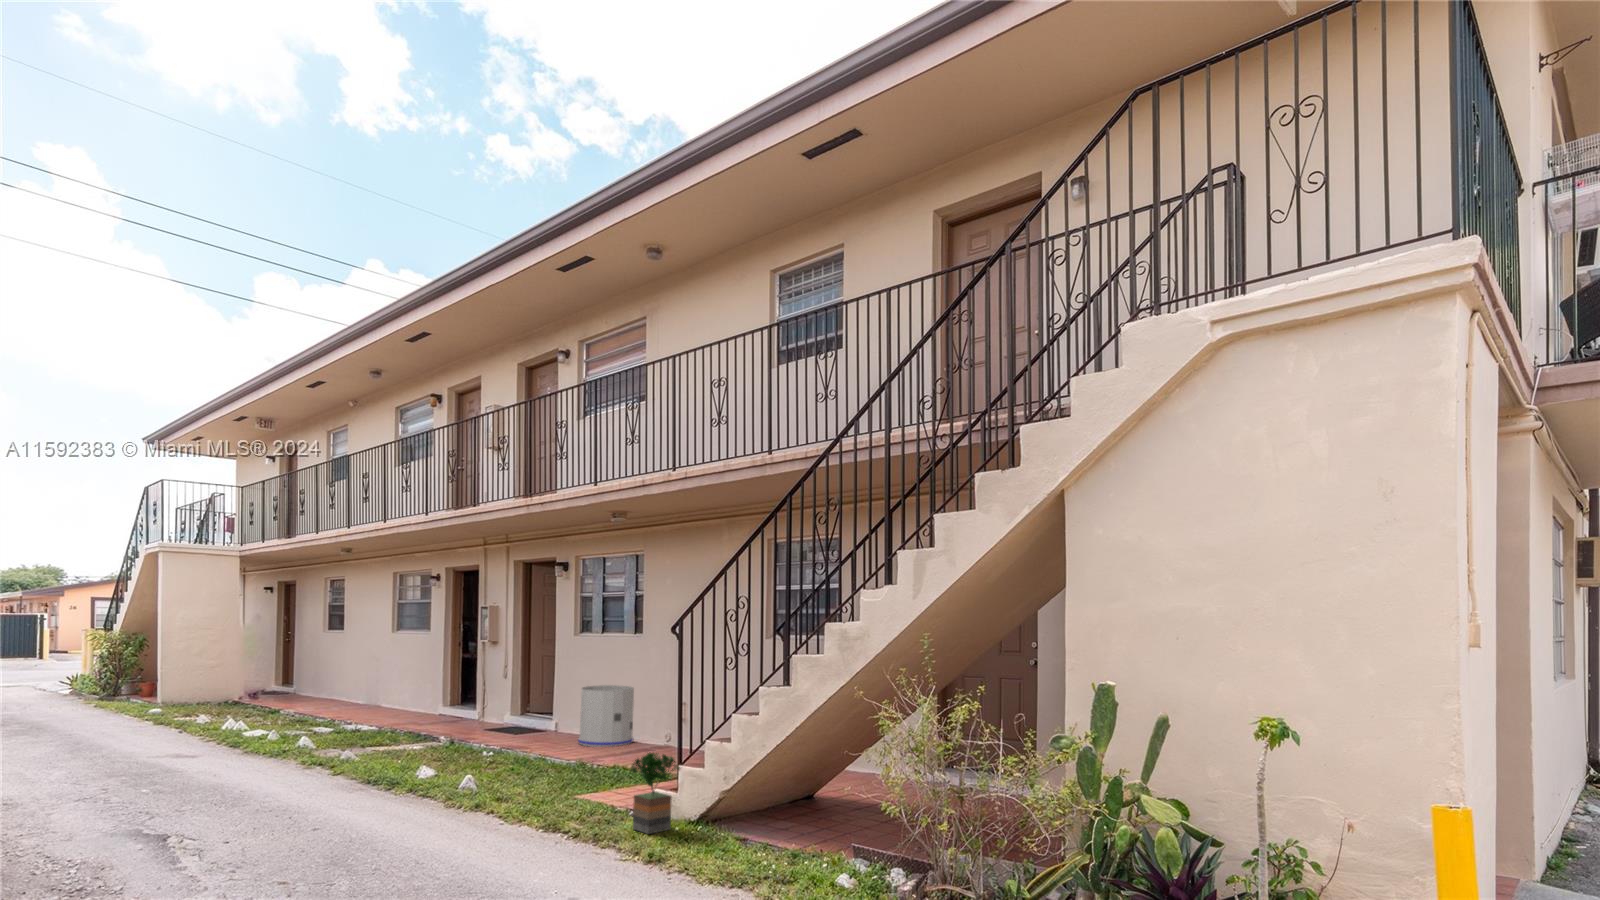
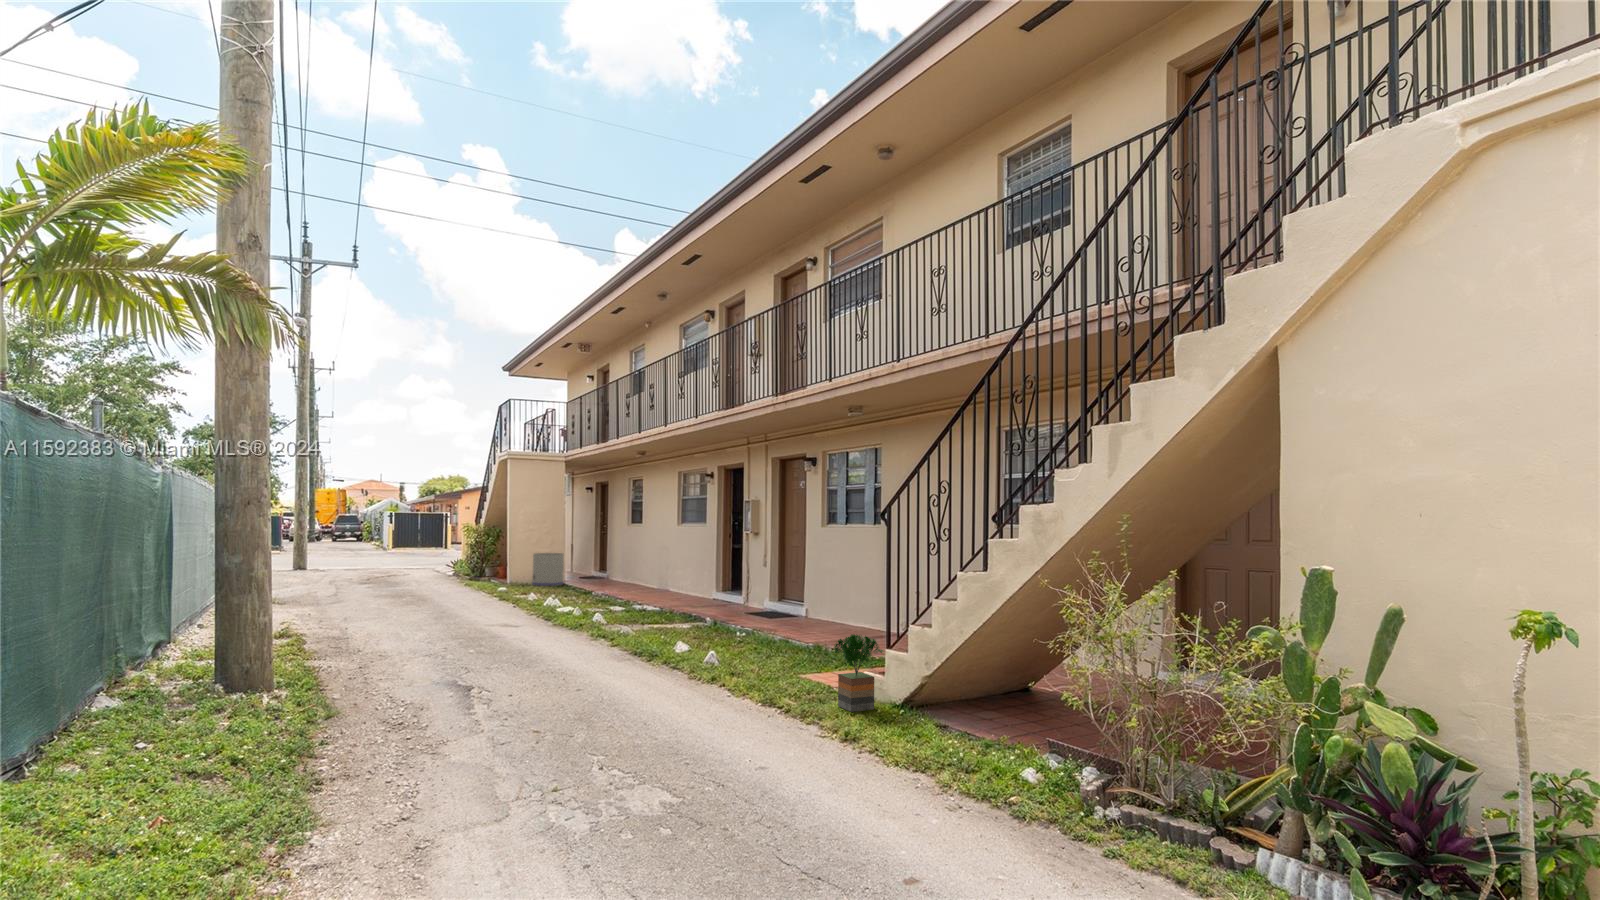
trash can: present [578,685,634,747] -> present [532,553,564,586]

